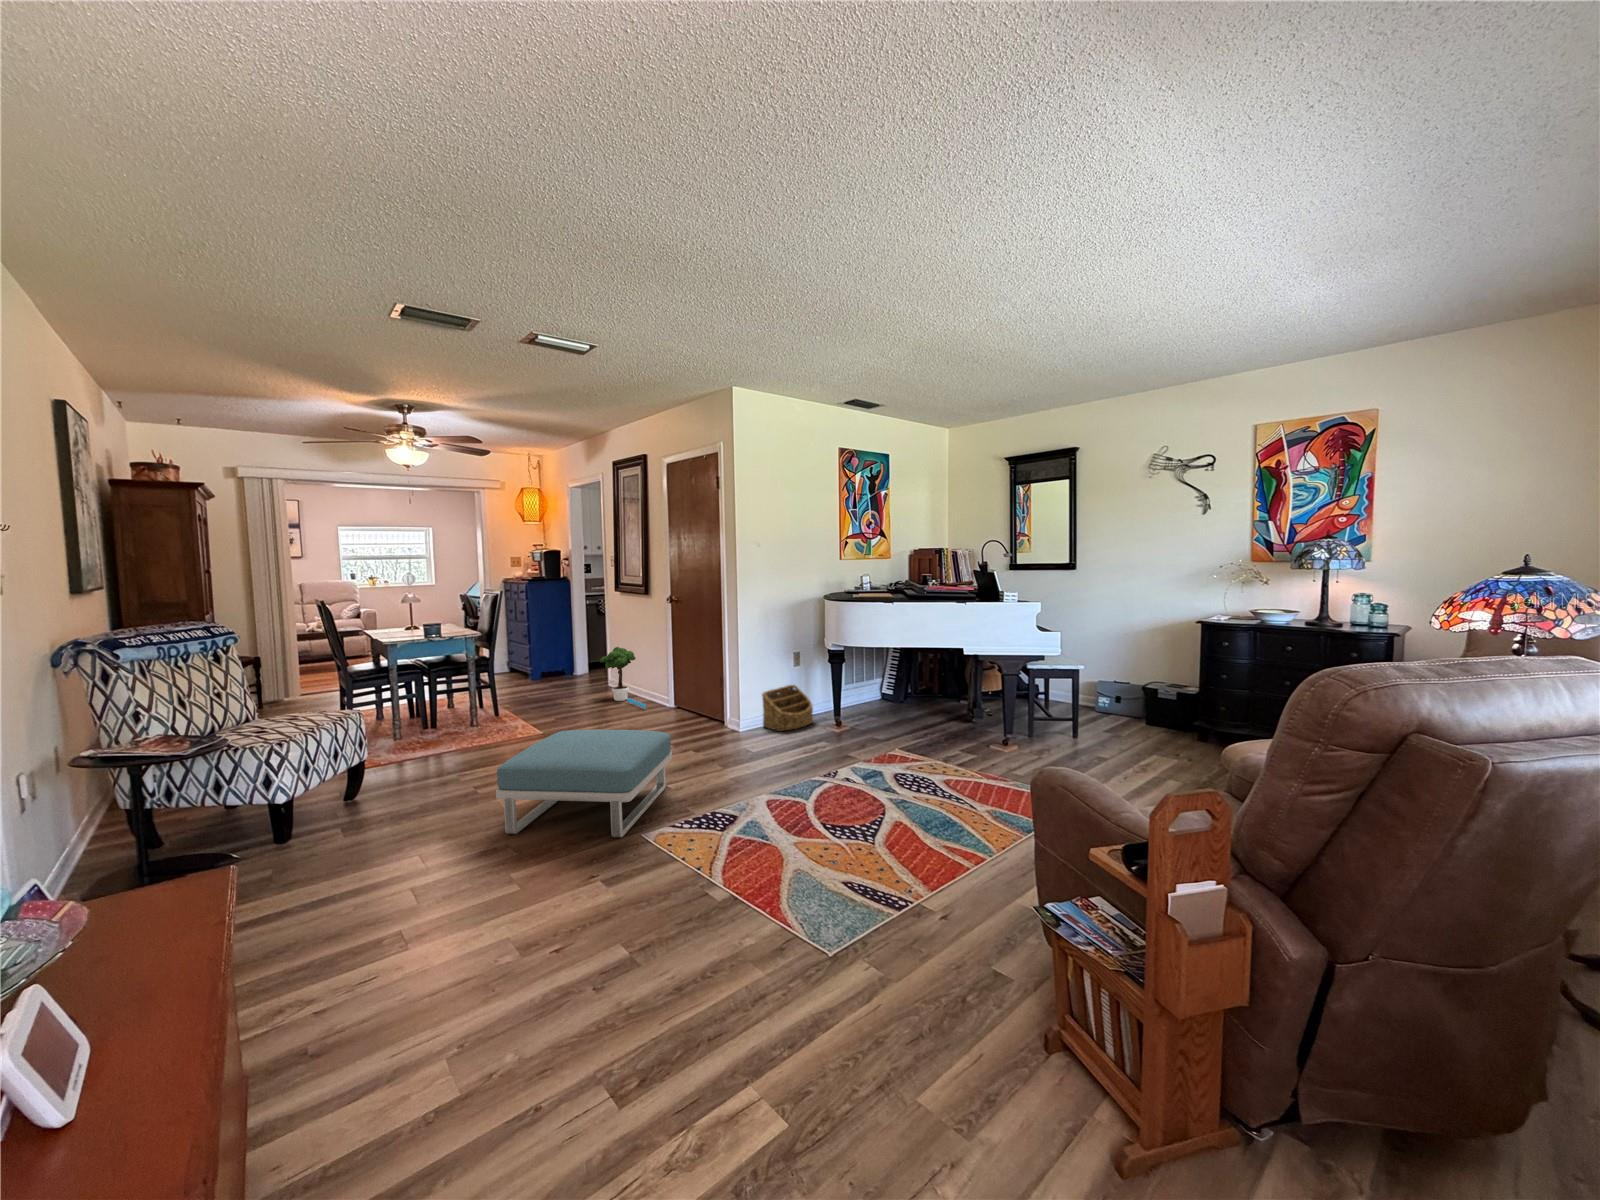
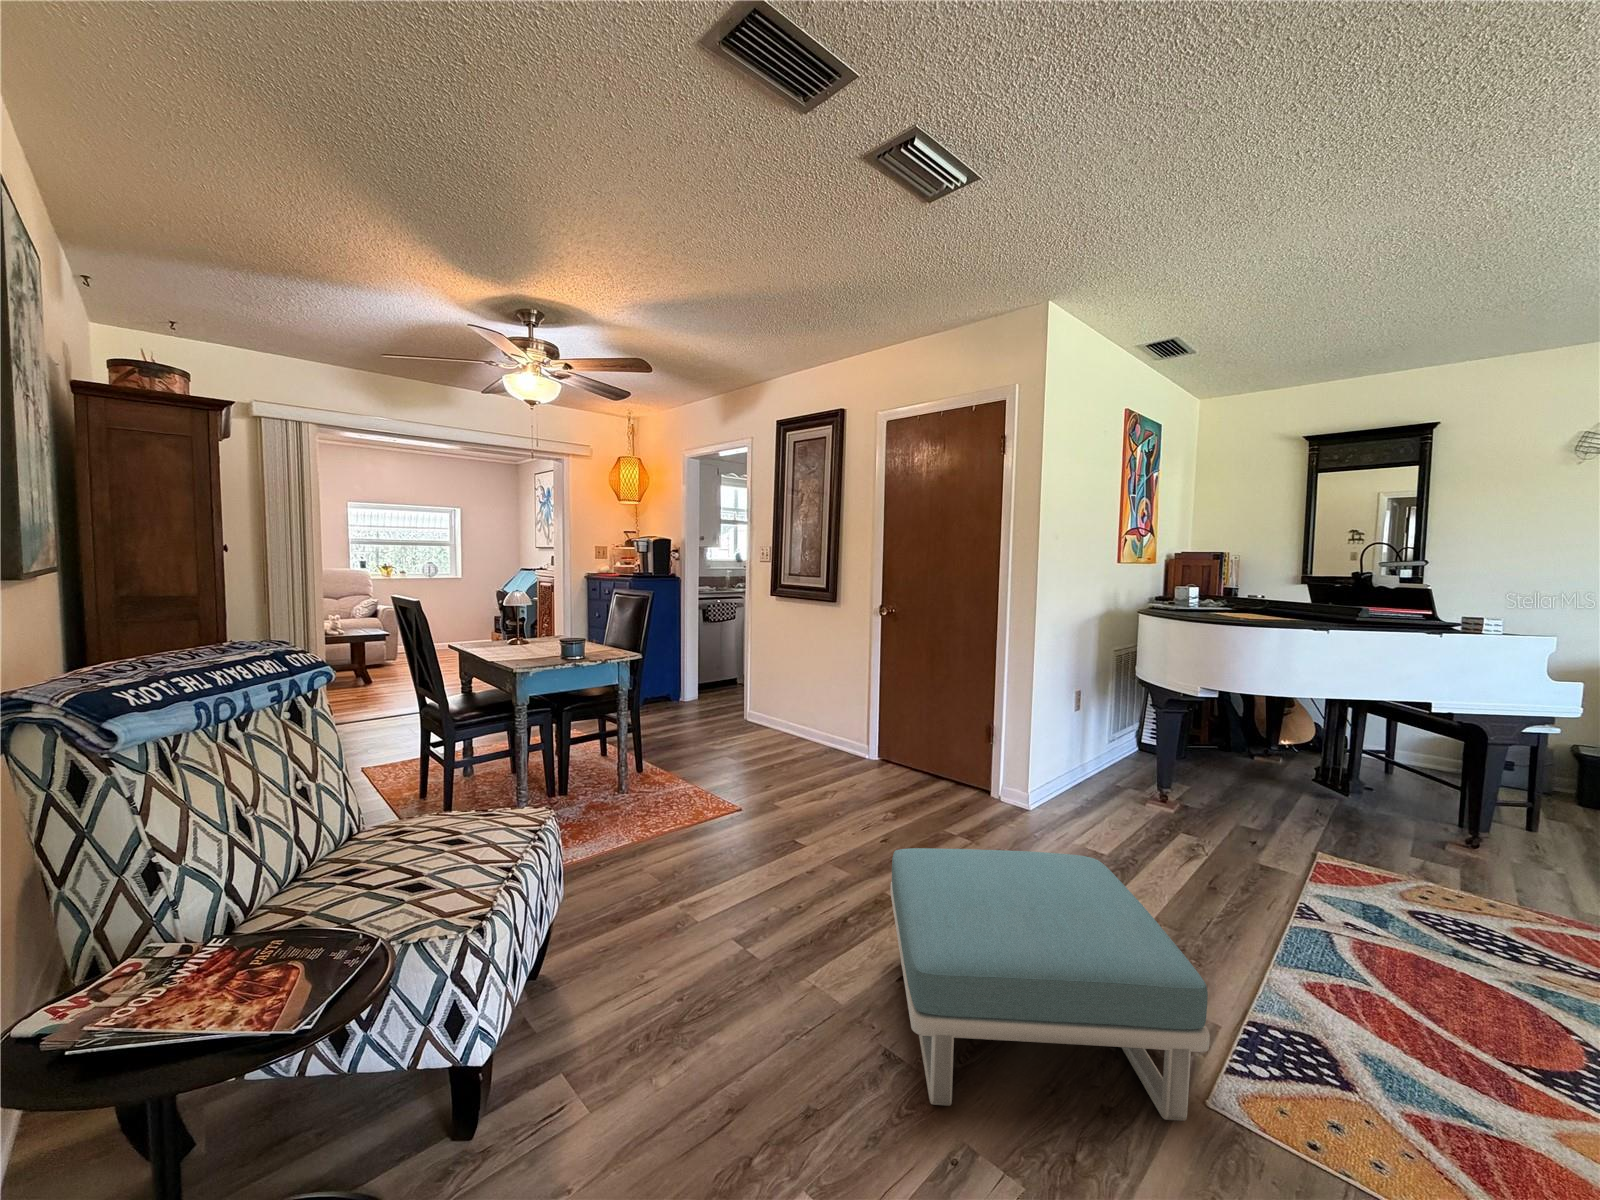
potted tree: present [600,647,646,709] -> none [765,675,848,767]
basket: present [762,685,813,731] -> none [1058,741,1125,816]

